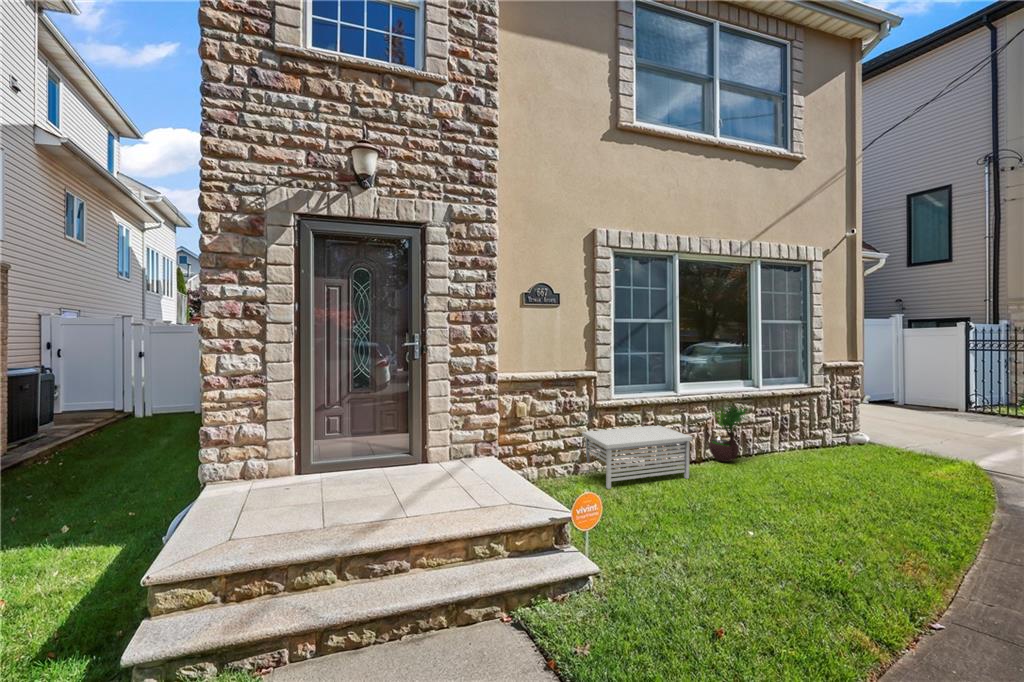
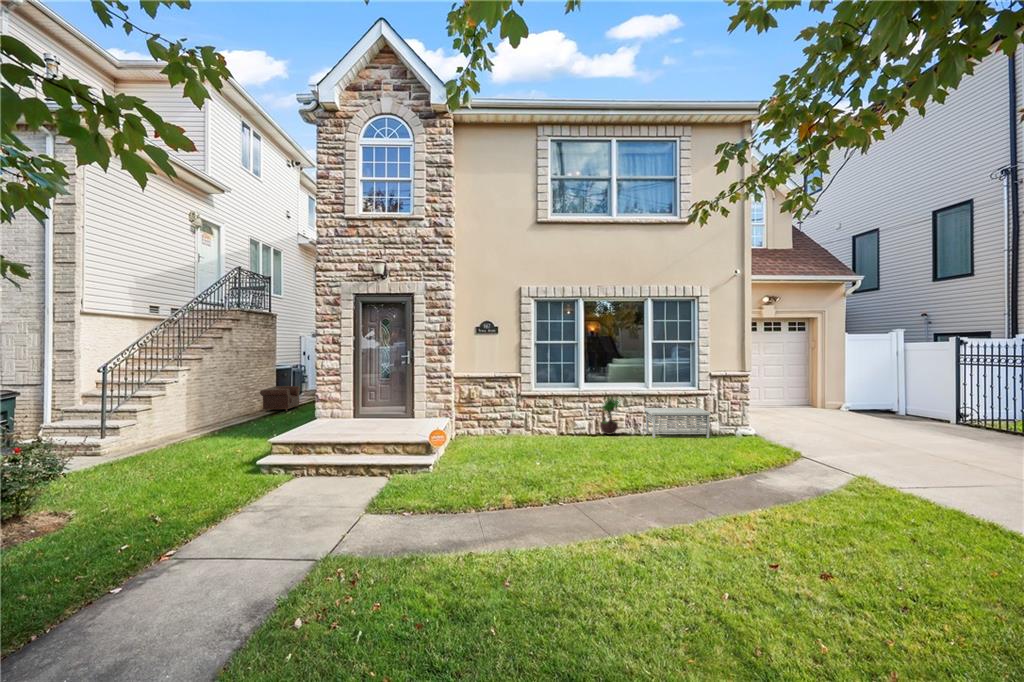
armchair: none [90,396,179,445] -> present [260,386,300,411]
storage bench: present [582,425,692,489] -> present [644,408,711,438]

